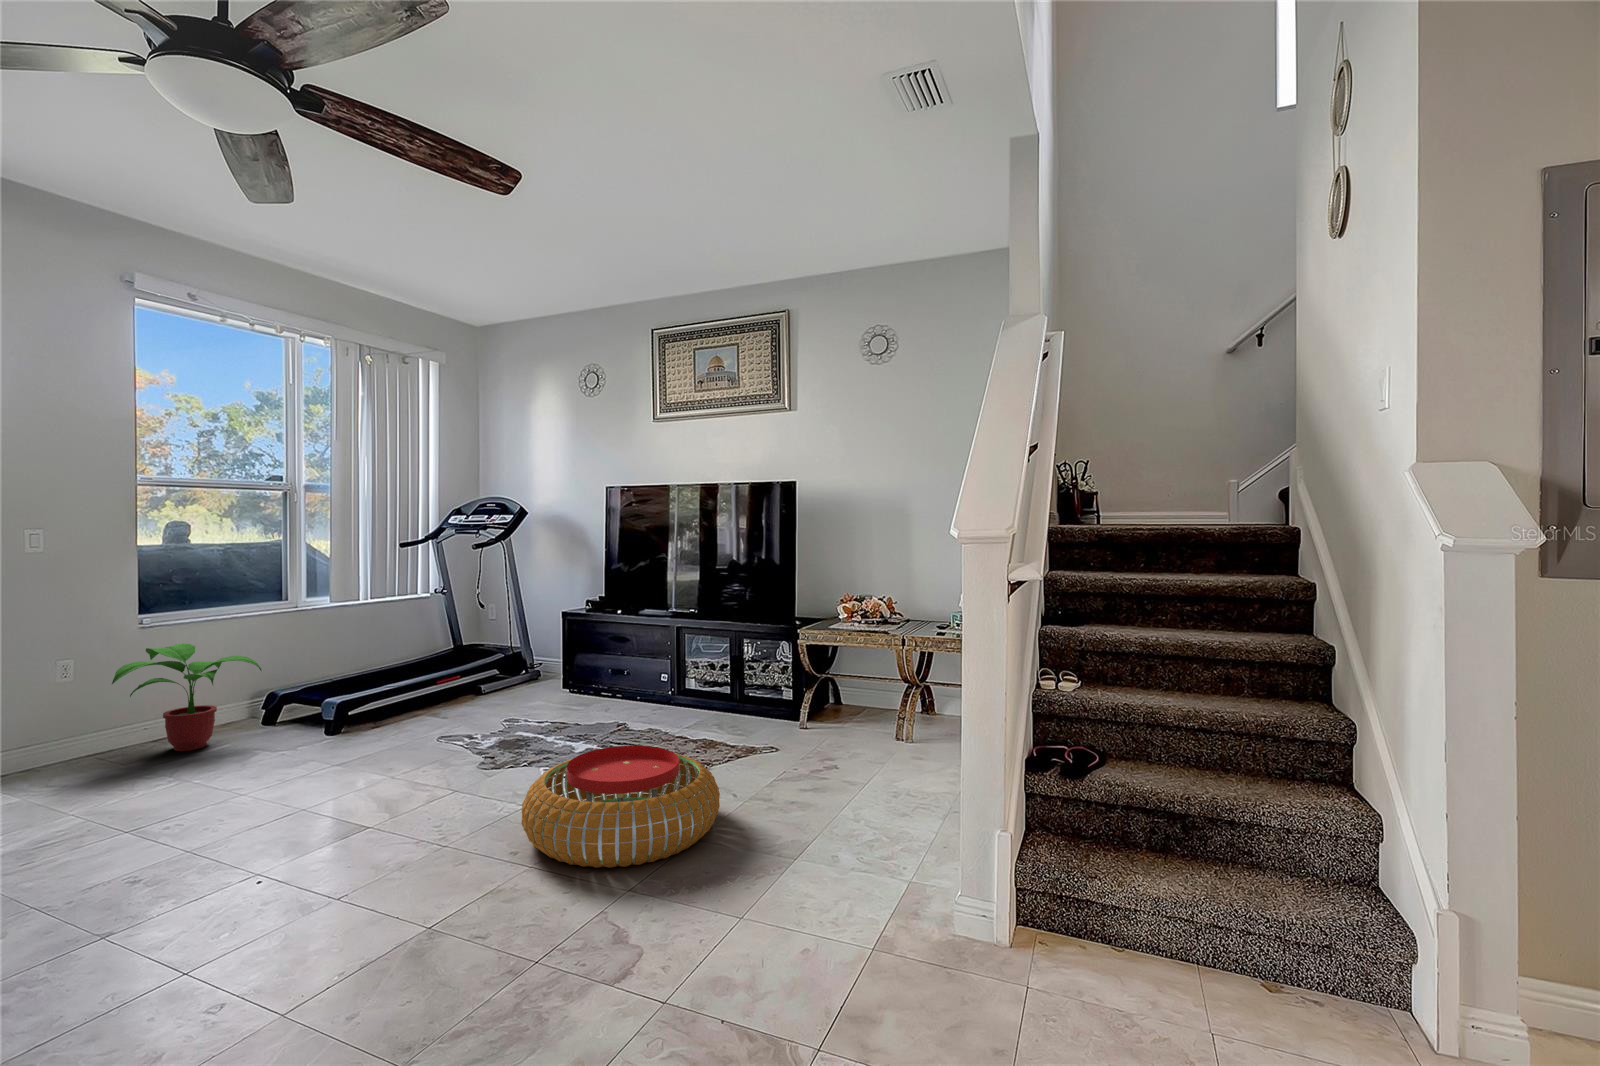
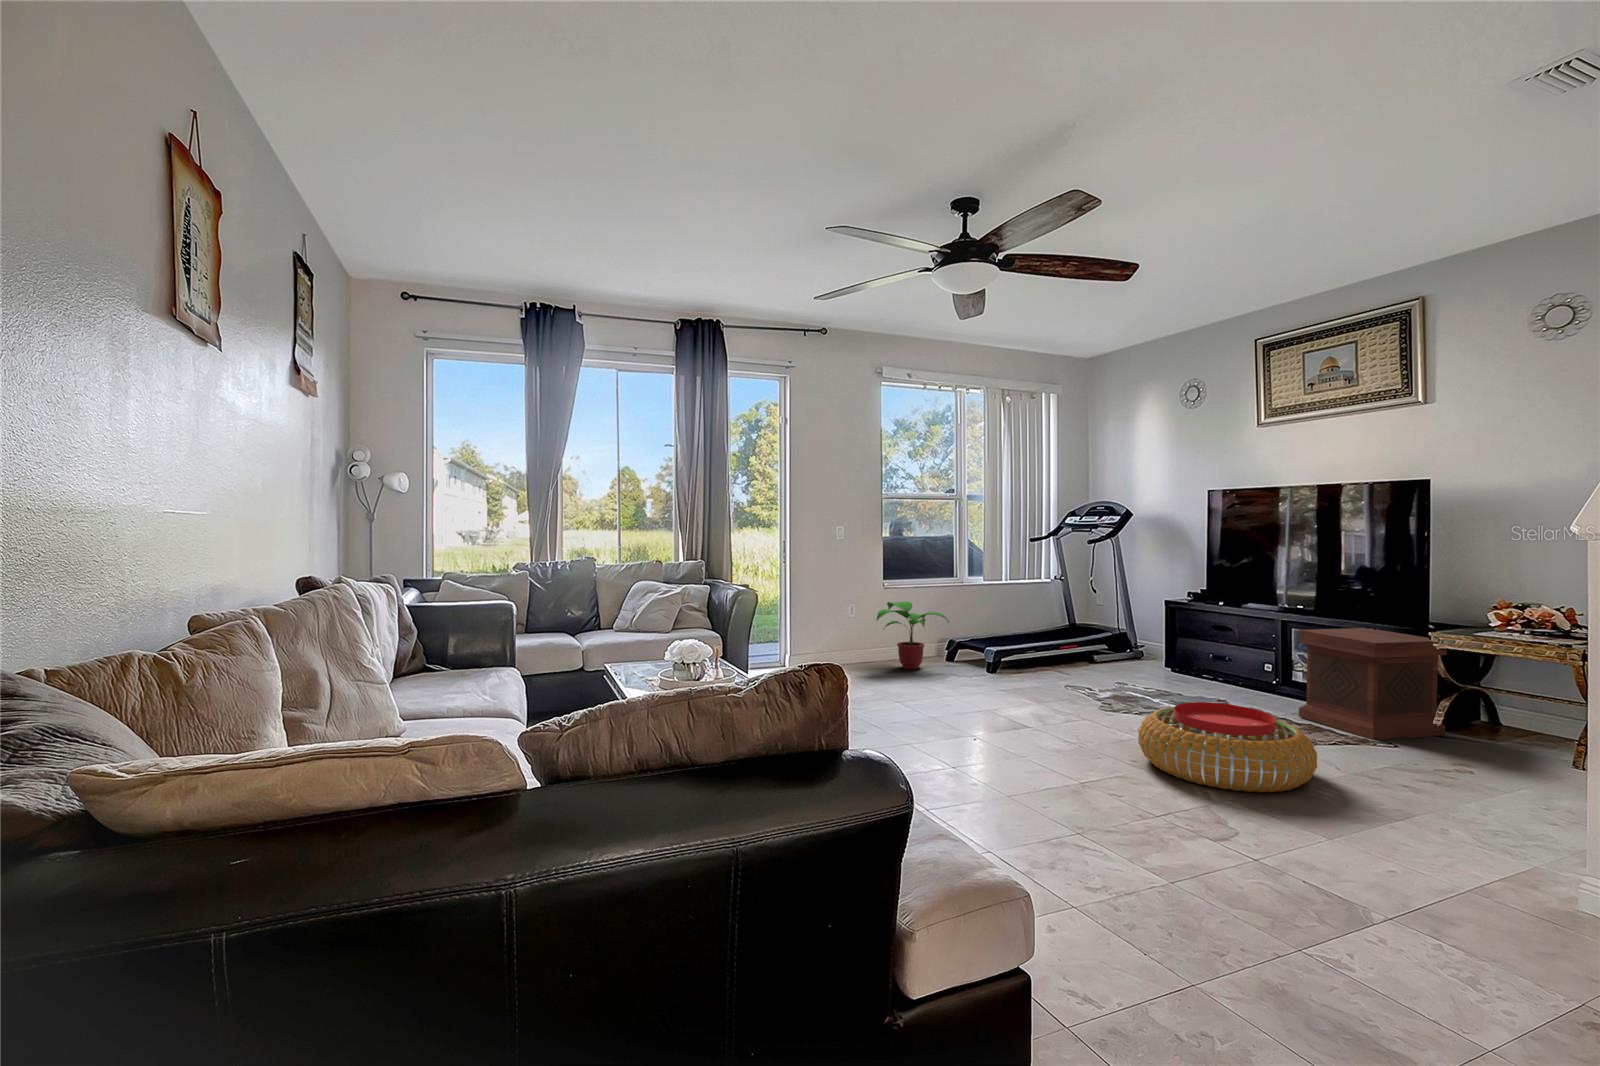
side table: none [694,629,811,746] -> present [1299,628,1447,740]

